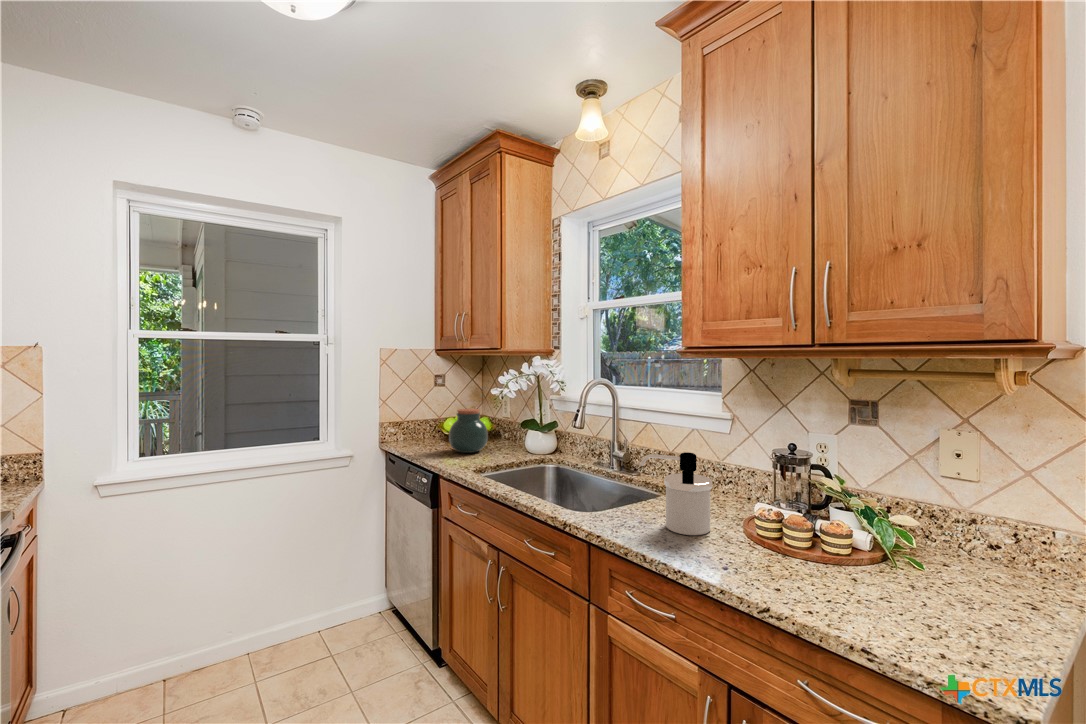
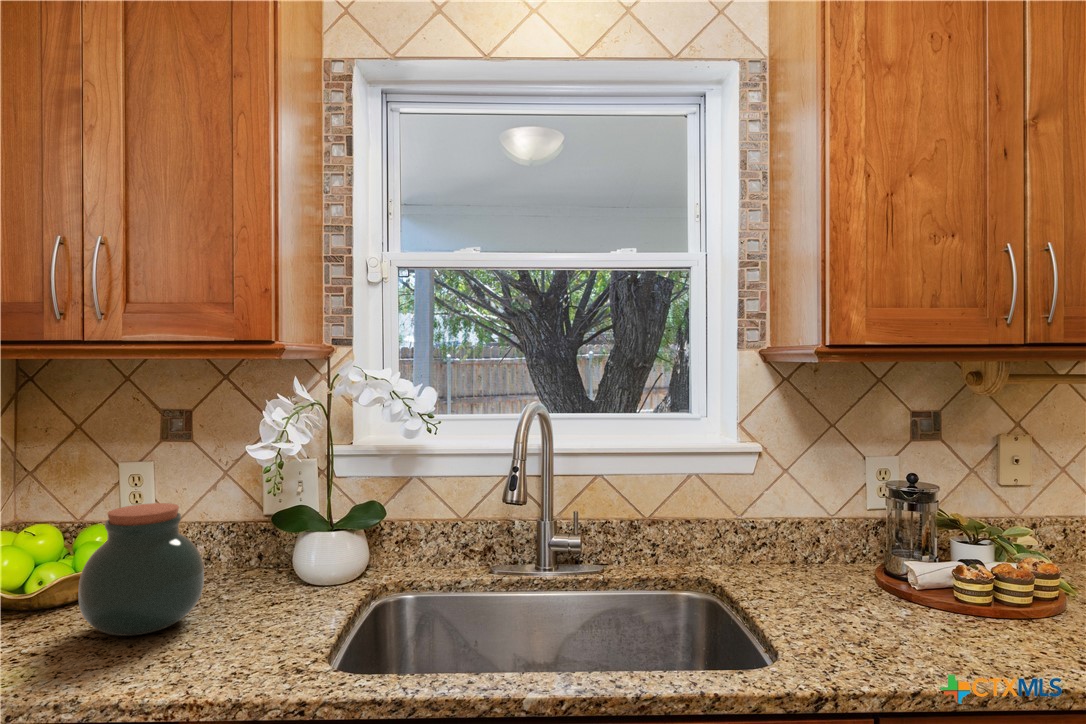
soap dispenser: present [640,452,712,535] -> none [849,508,947,642]

